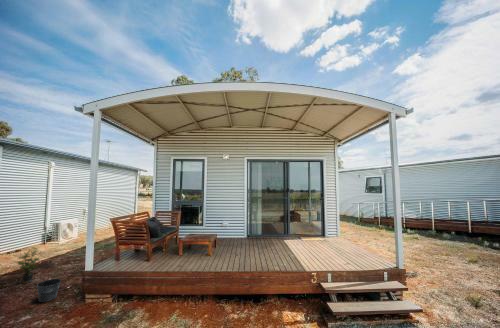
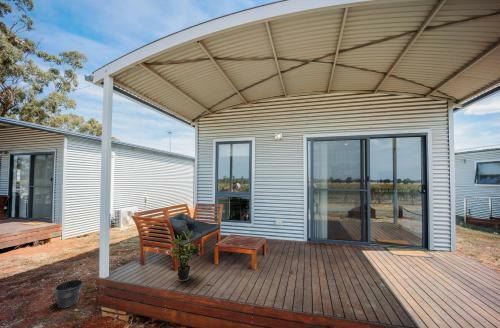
potted plant: present [18,250,39,283] -> present [171,231,195,282]

